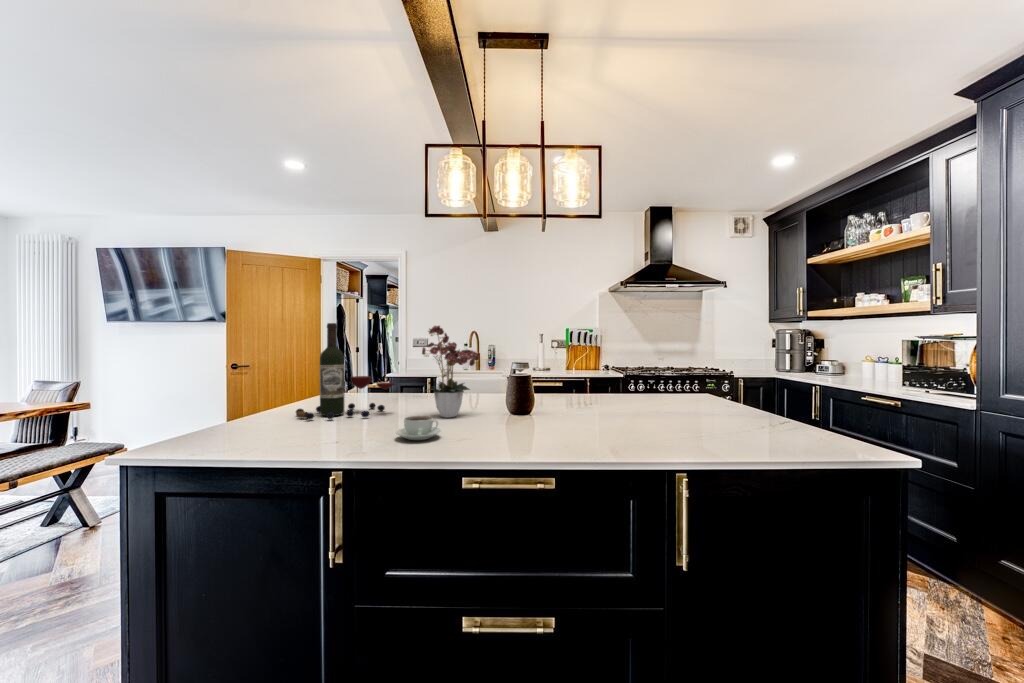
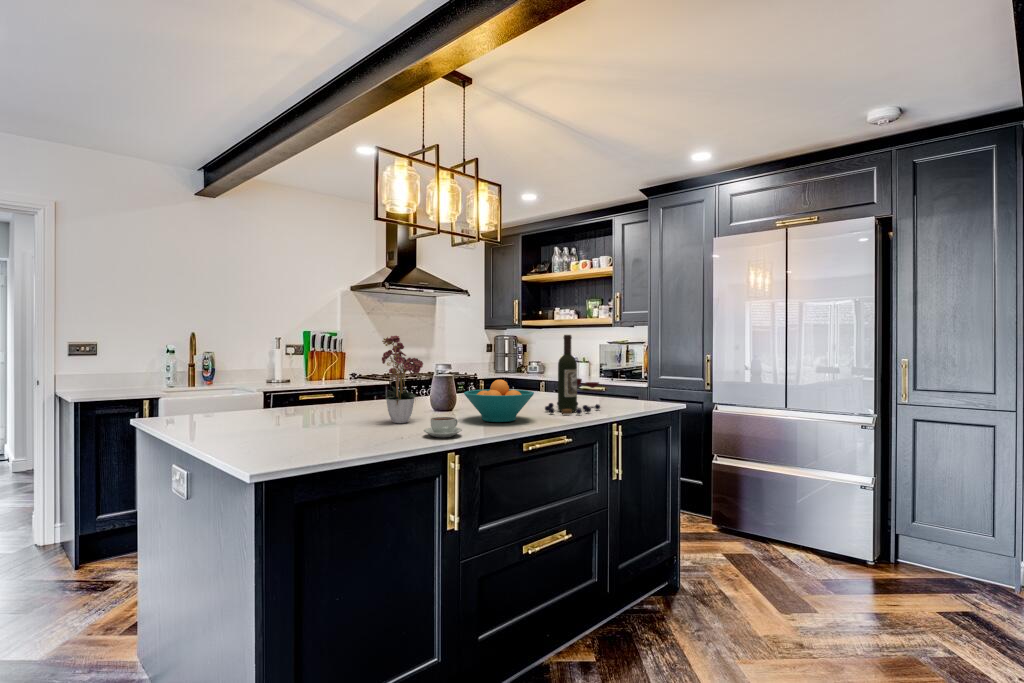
wine bottle: present [296,323,394,420] -> present [545,335,600,414]
fruit bowl: none [497,378,585,432] -> present [464,380,534,422]

